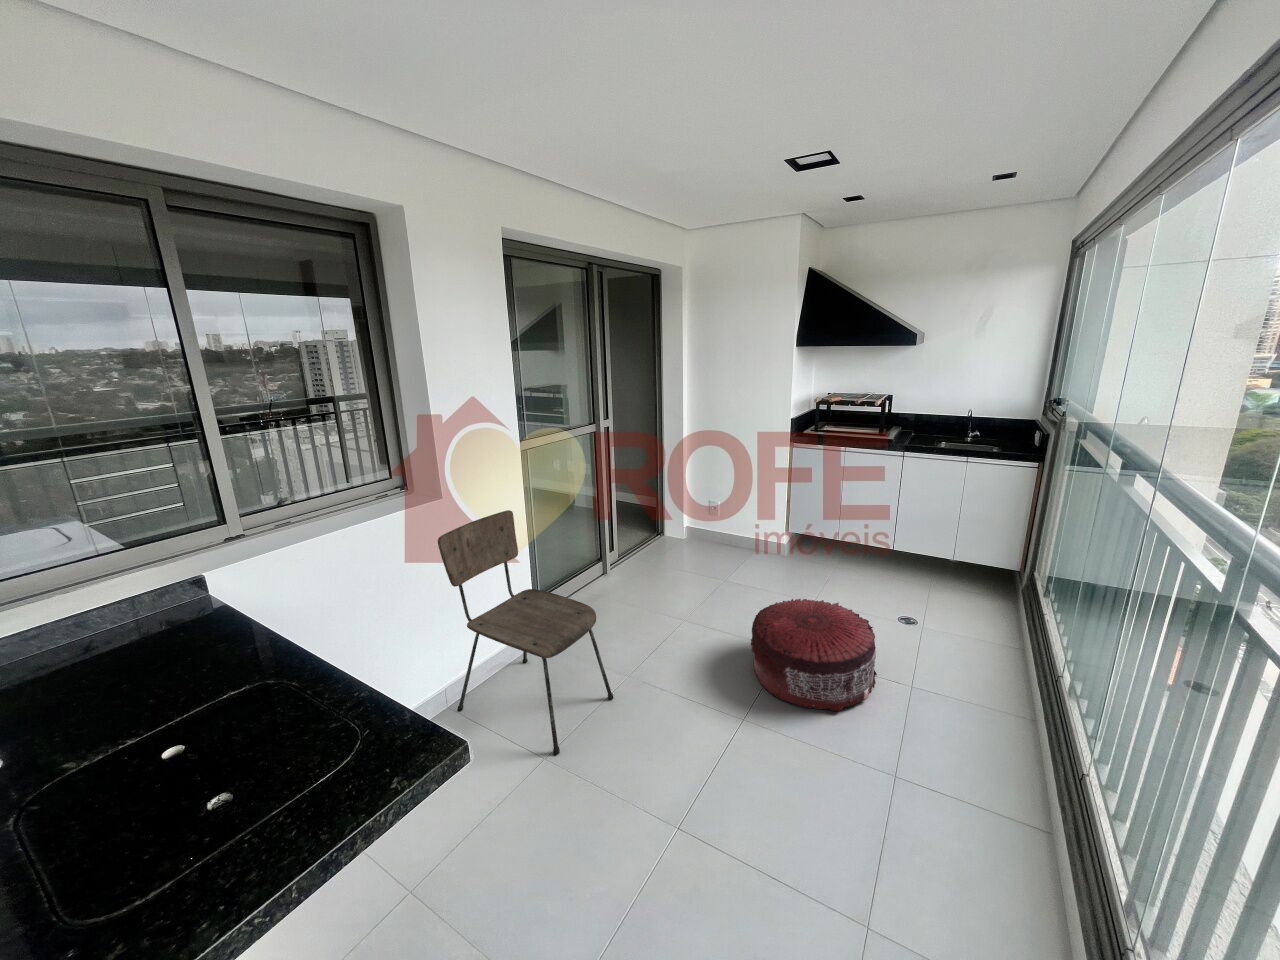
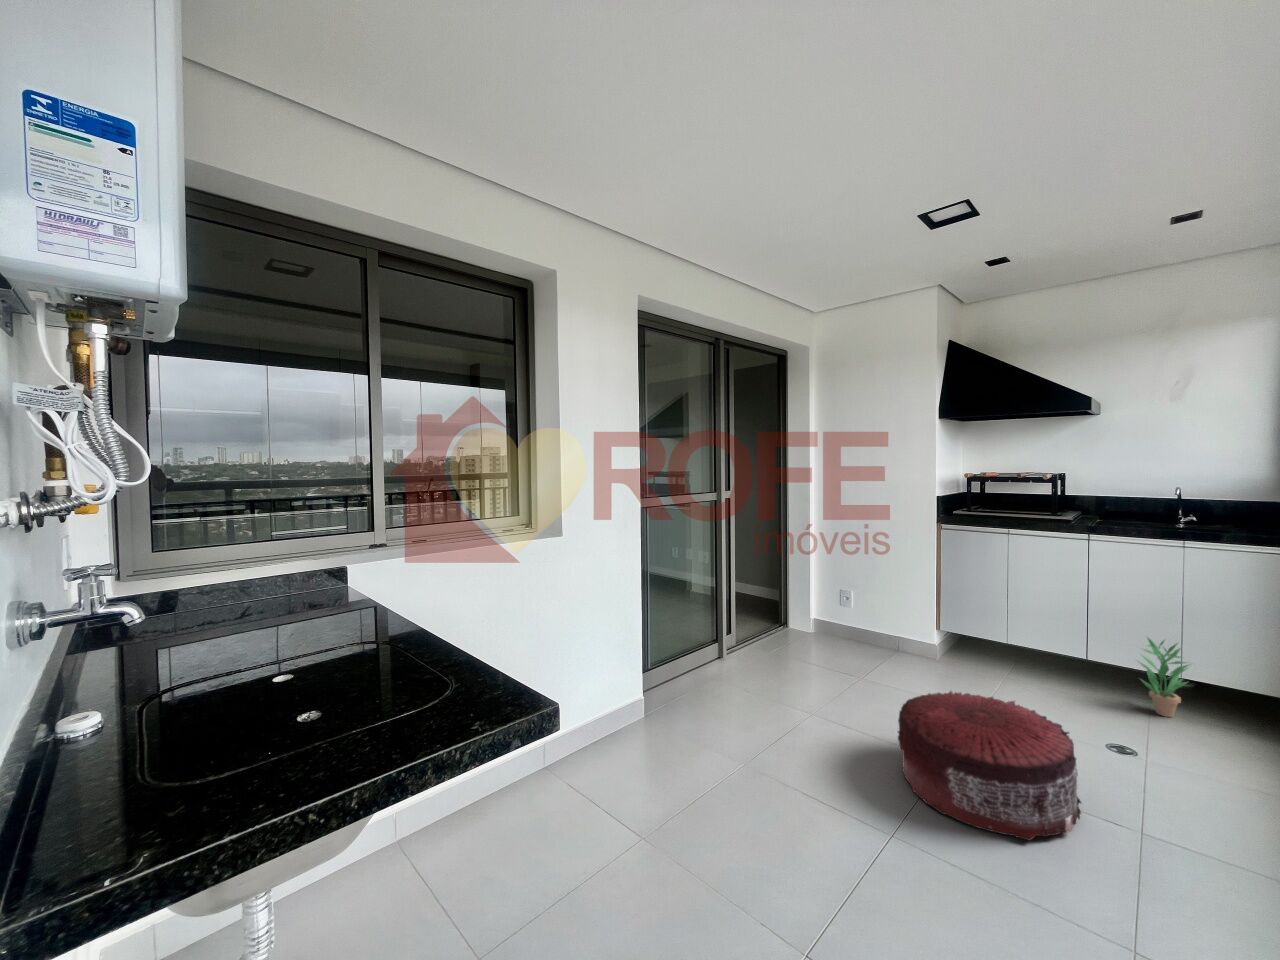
dining chair: present [438,510,614,755] -> none [555,556,727,831]
potted plant: none [926,532,964,591] -> present [1140,638,1189,717]

